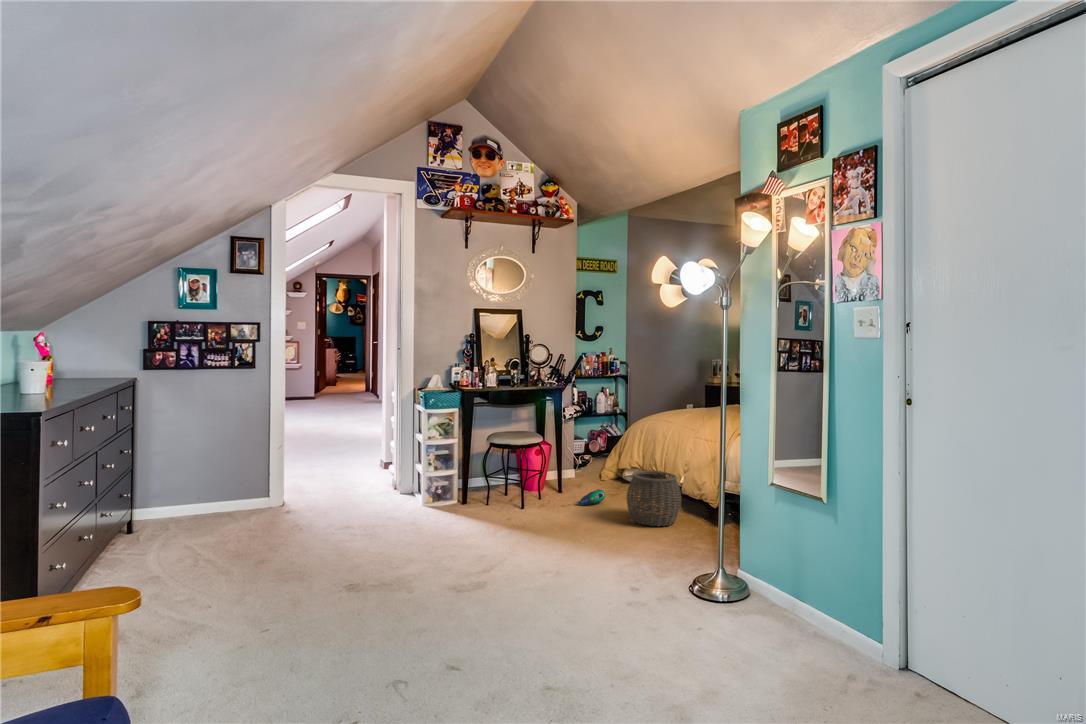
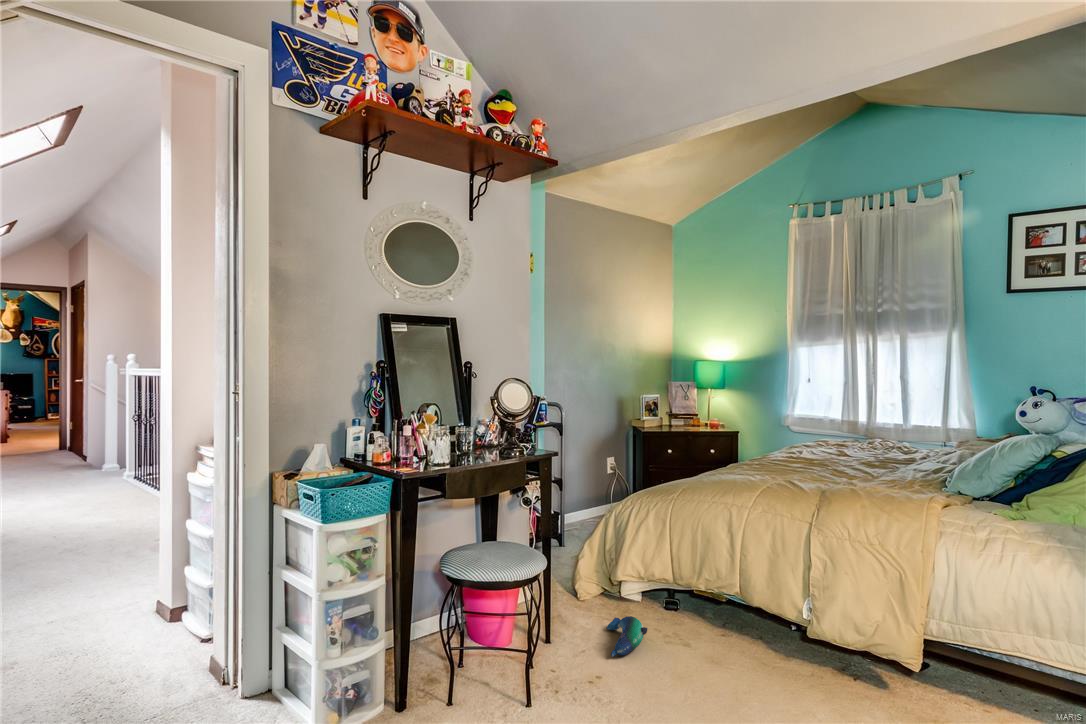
woven basket: present [627,471,681,526] -> none [719,579,821,692]

